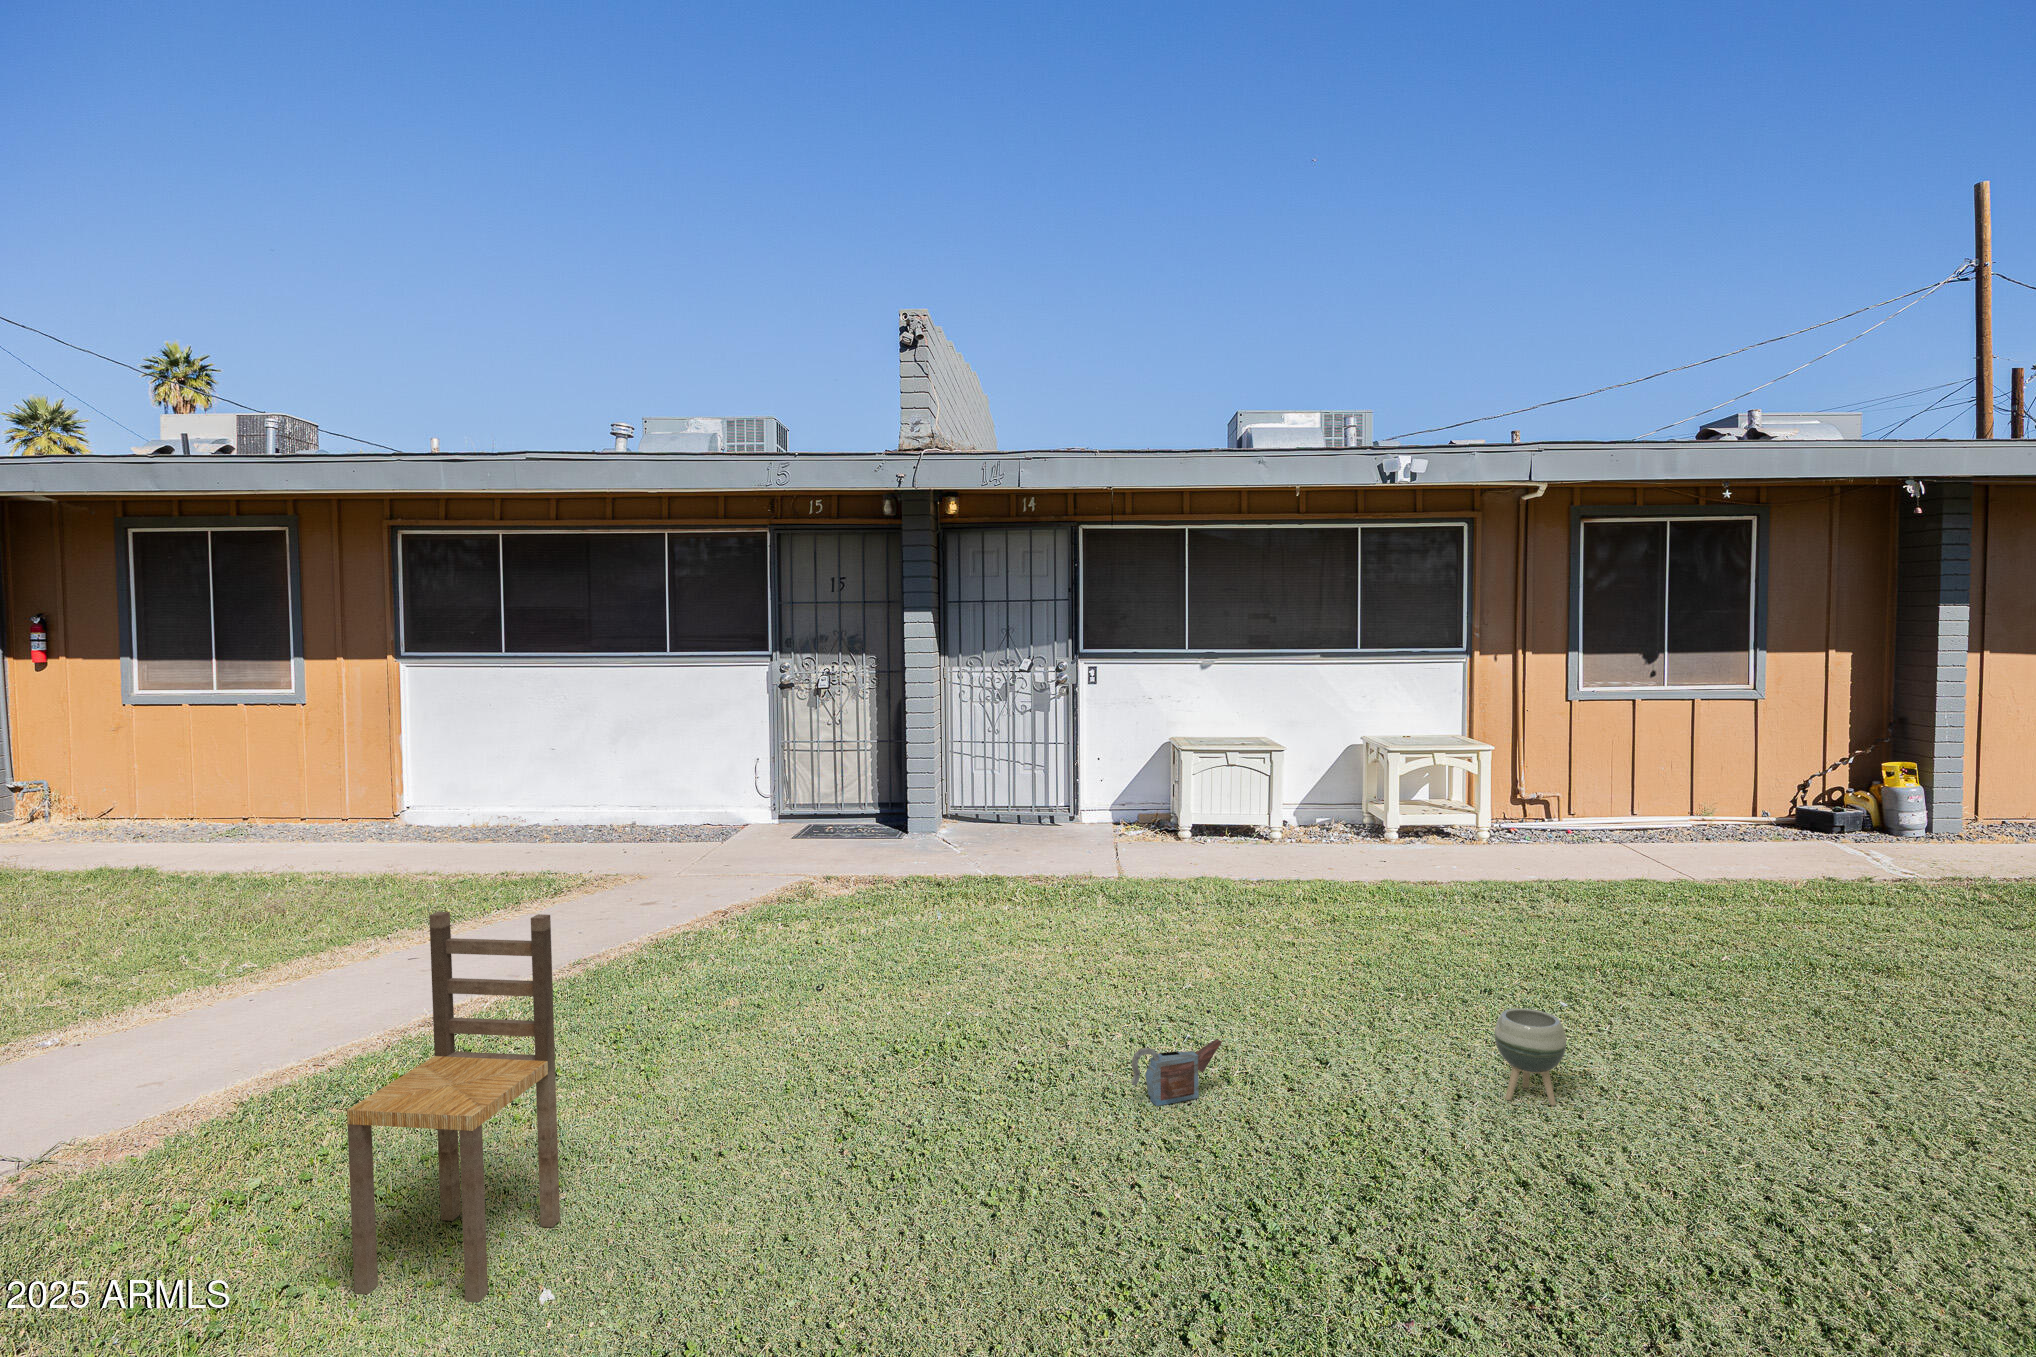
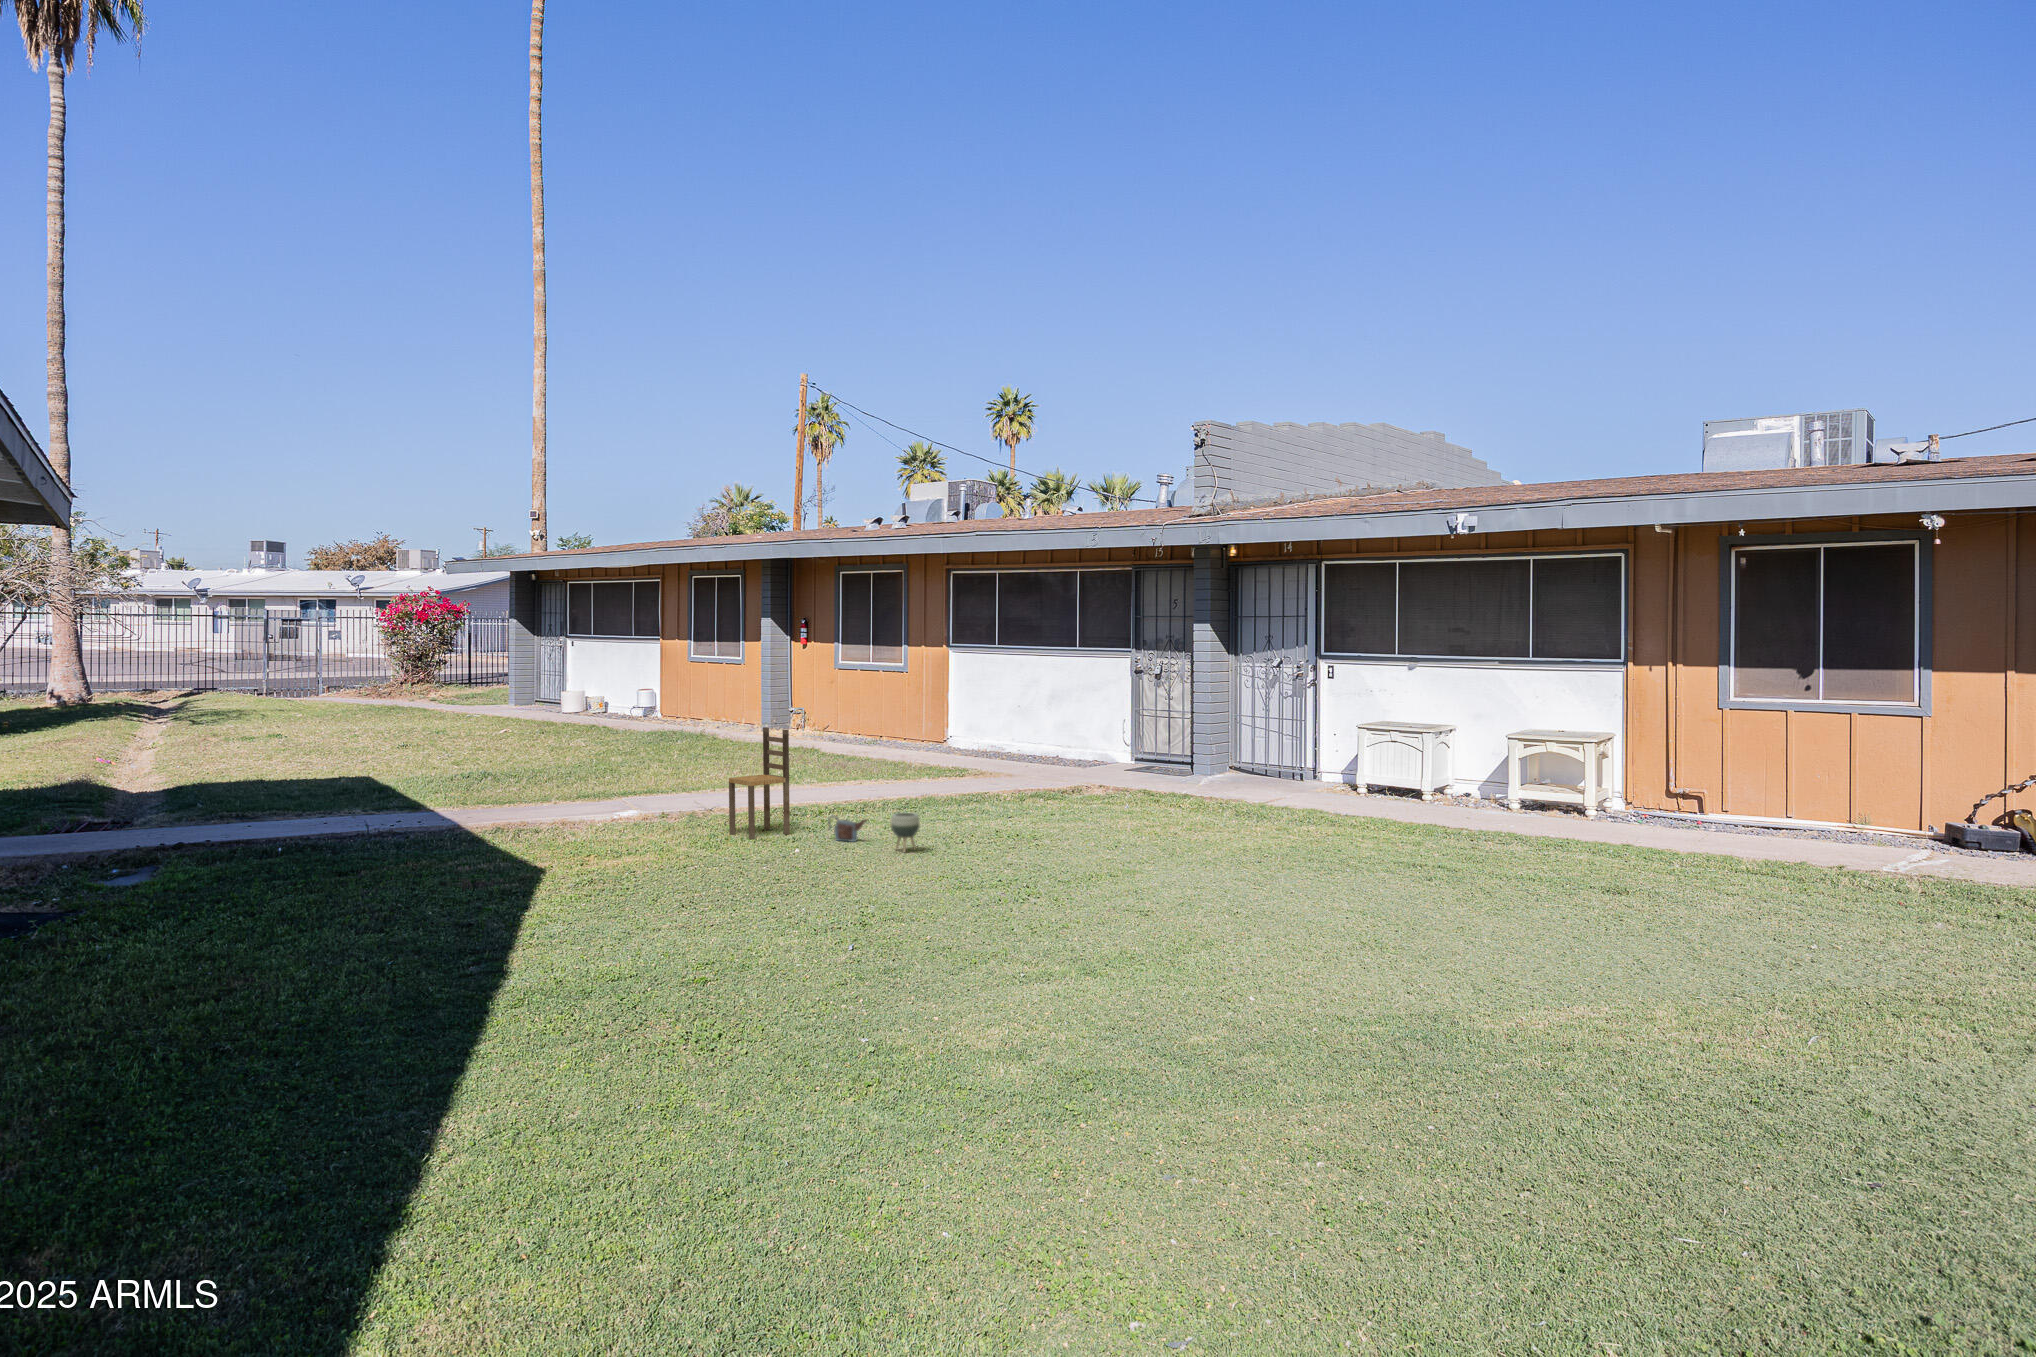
planter: present [1495,1008,1566,1106] -> present [891,813,920,852]
watering can: present [1131,1039,1222,1106] -> present [828,816,867,842]

